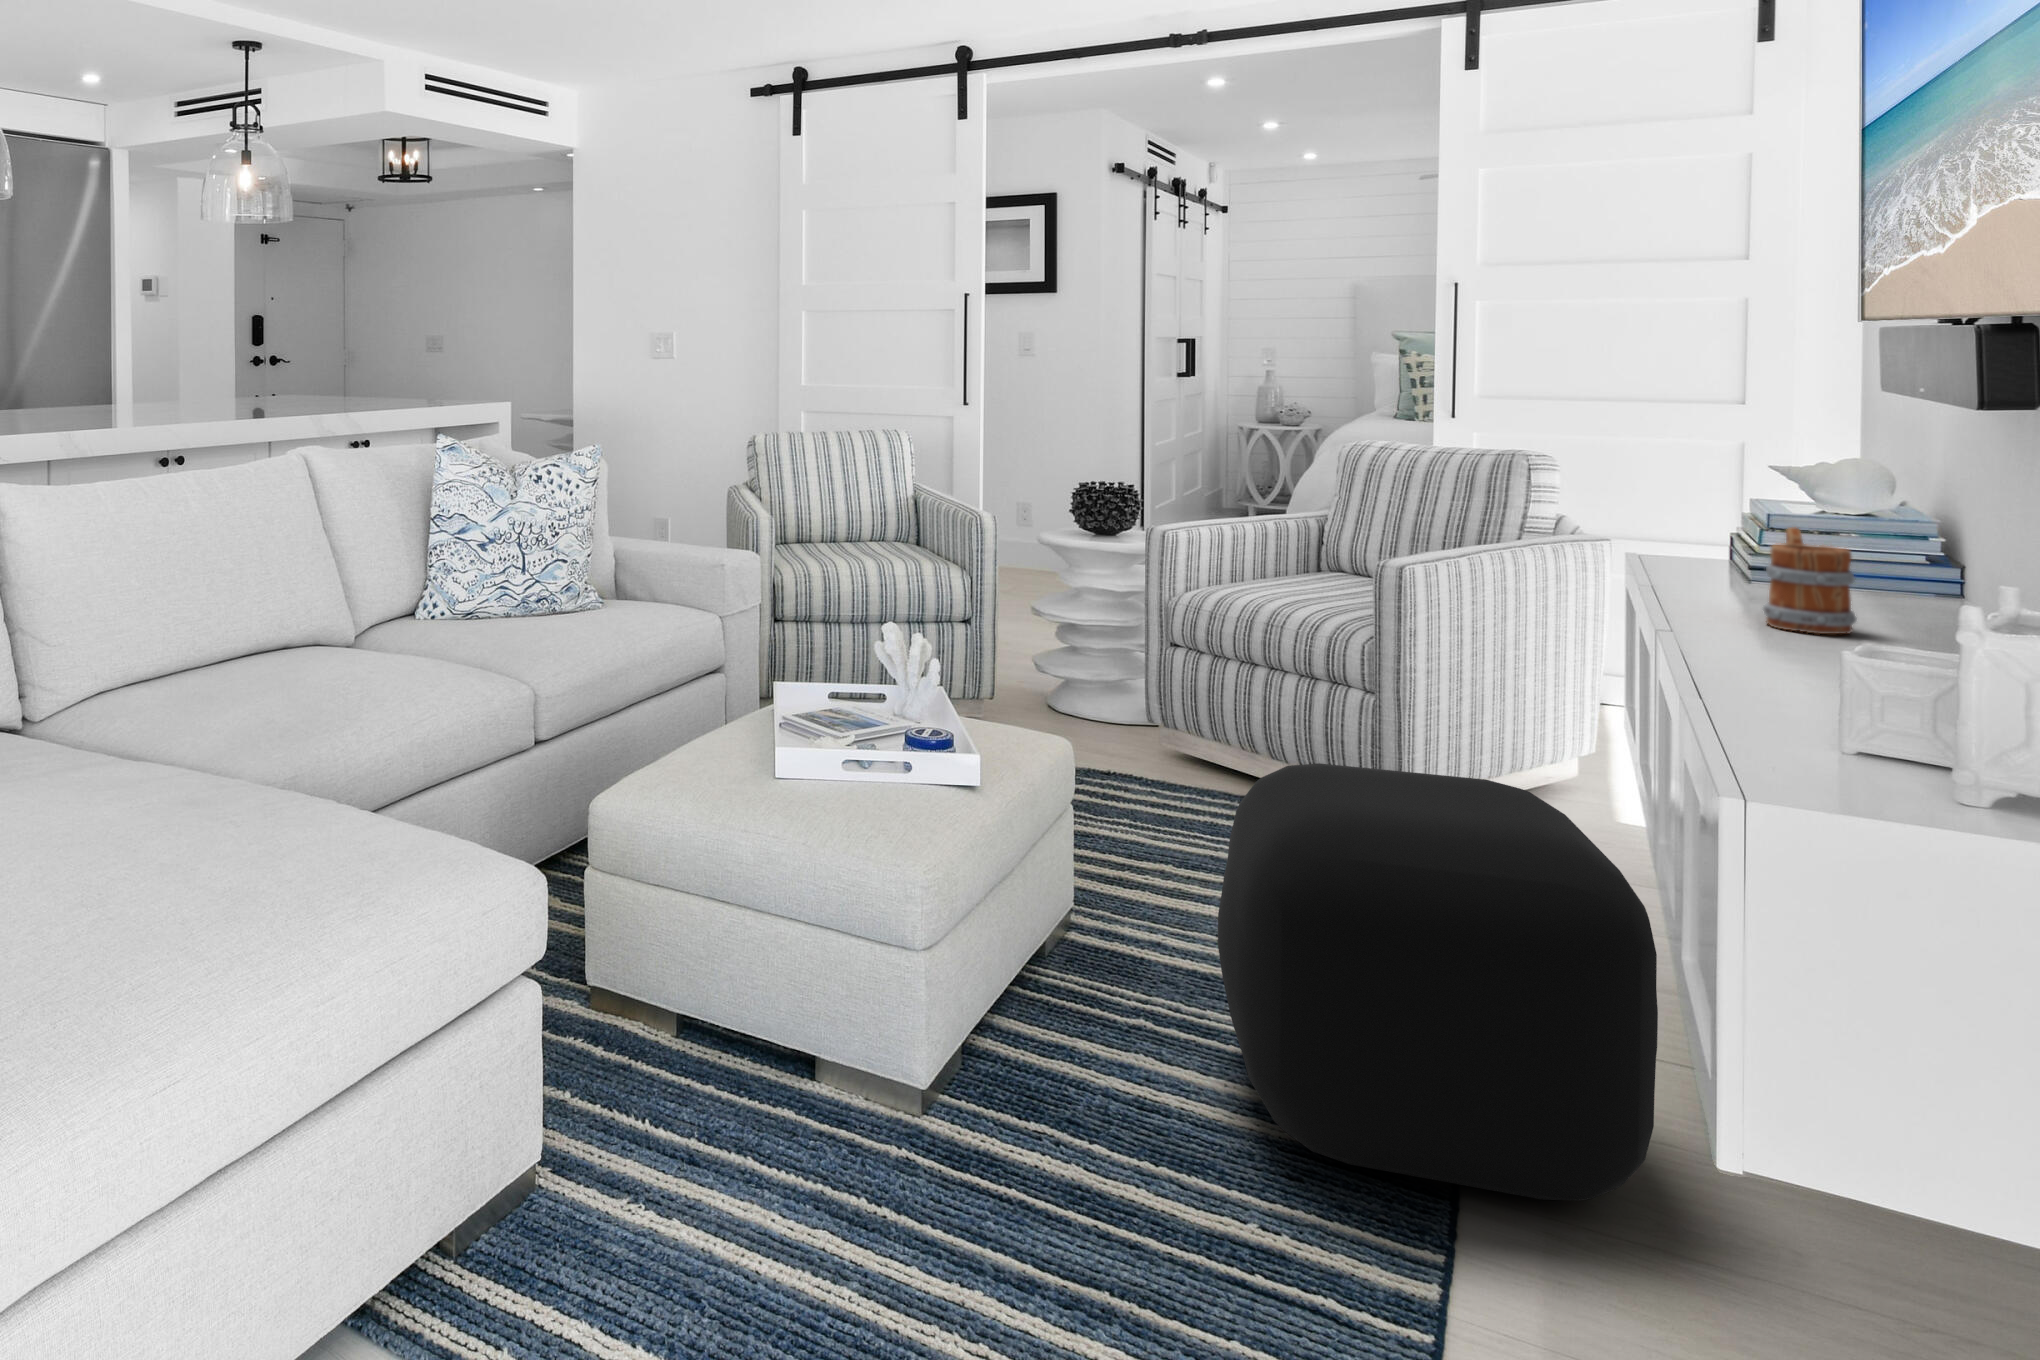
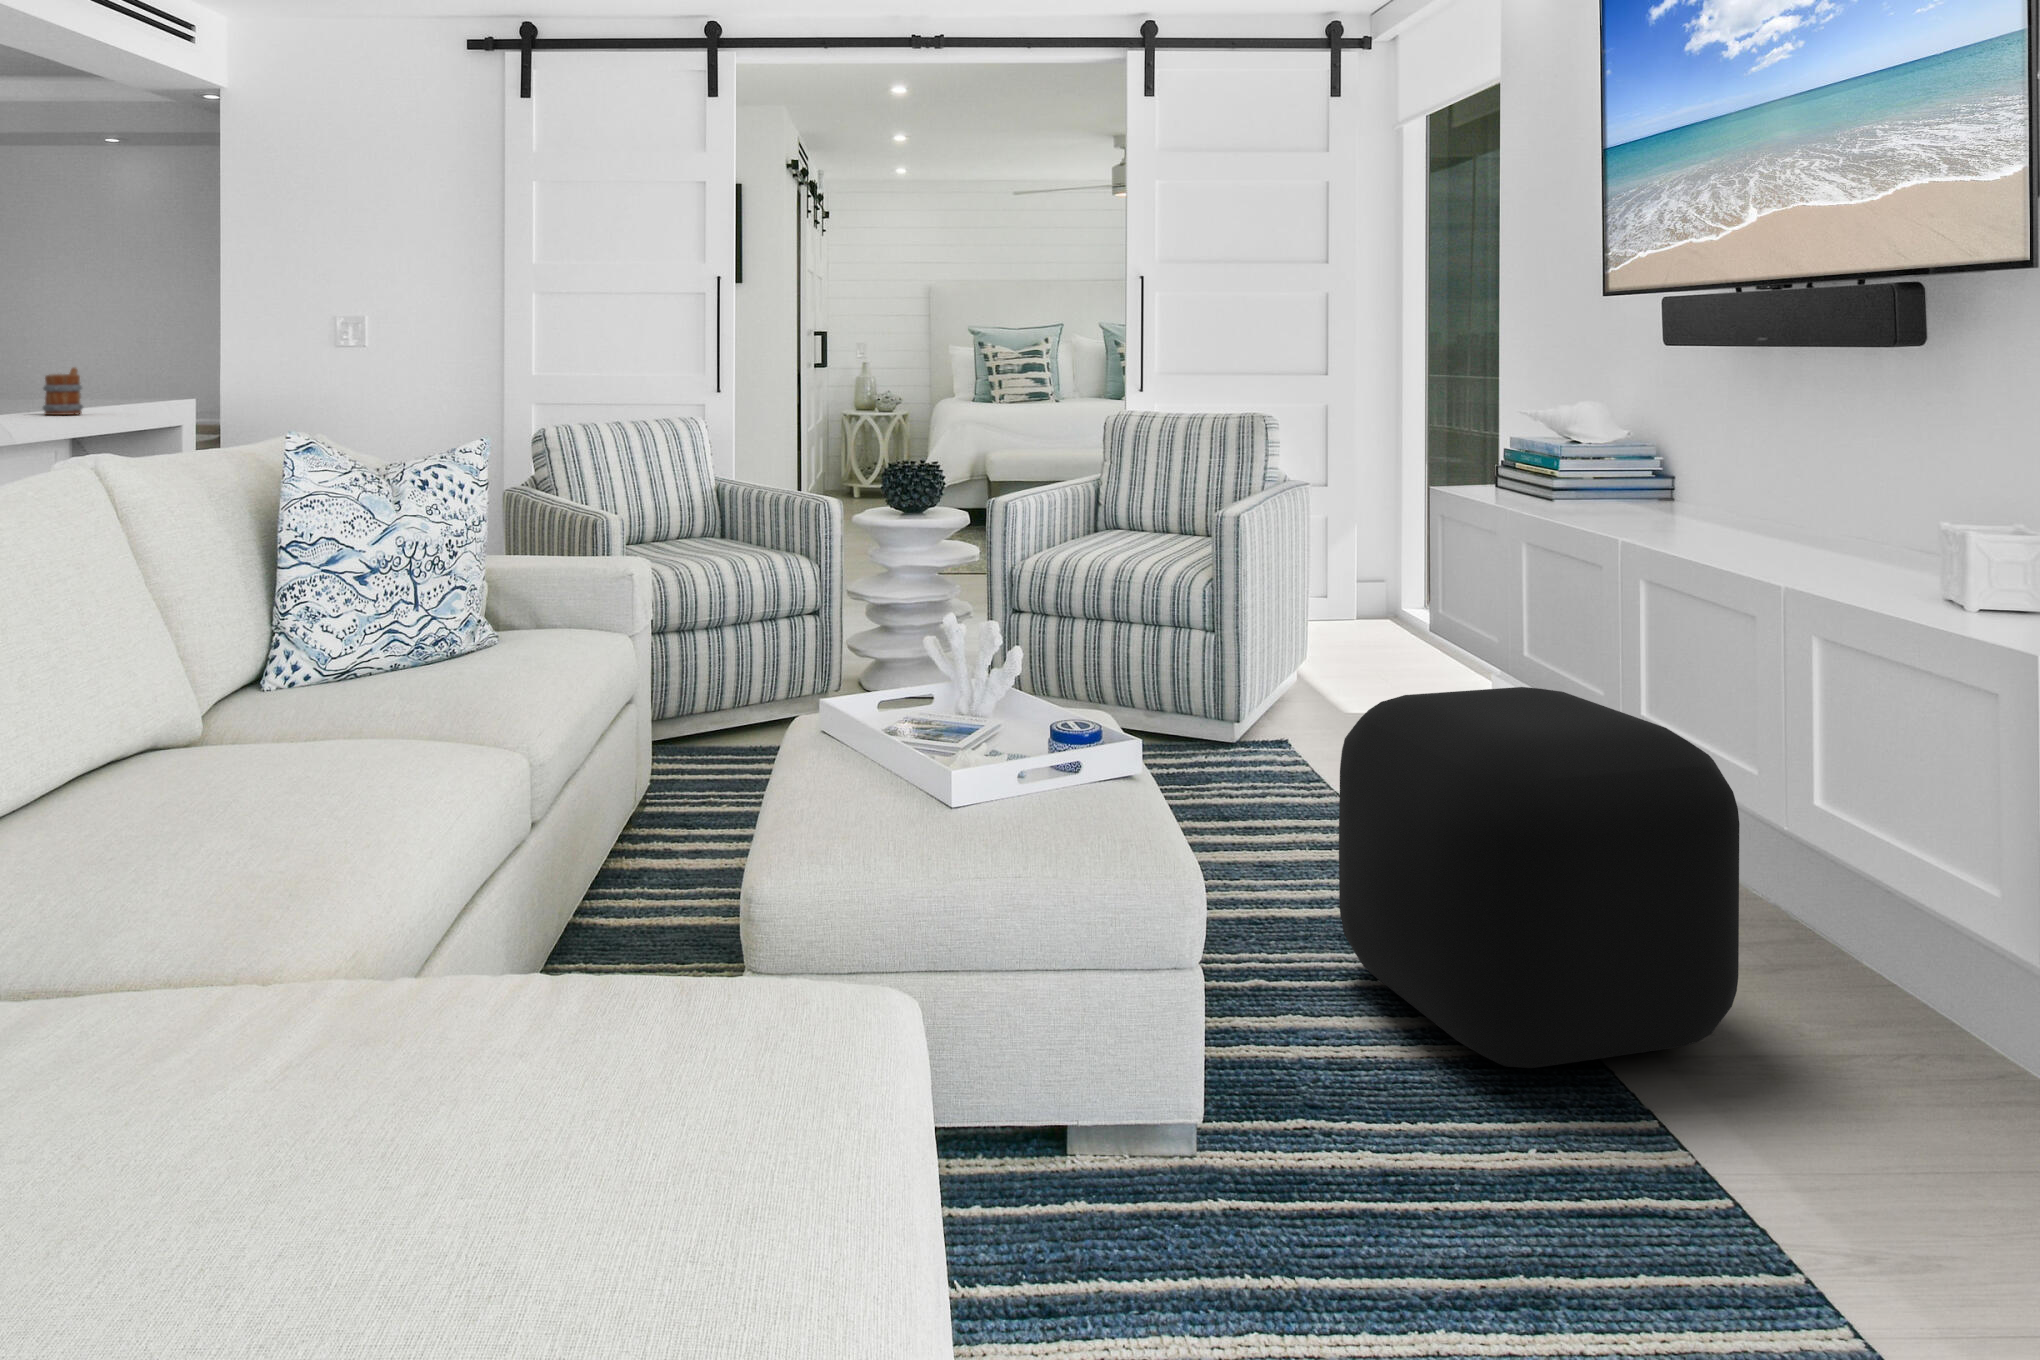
mug: present [1763,527,1856,634] -> present [43,368,83,415]

